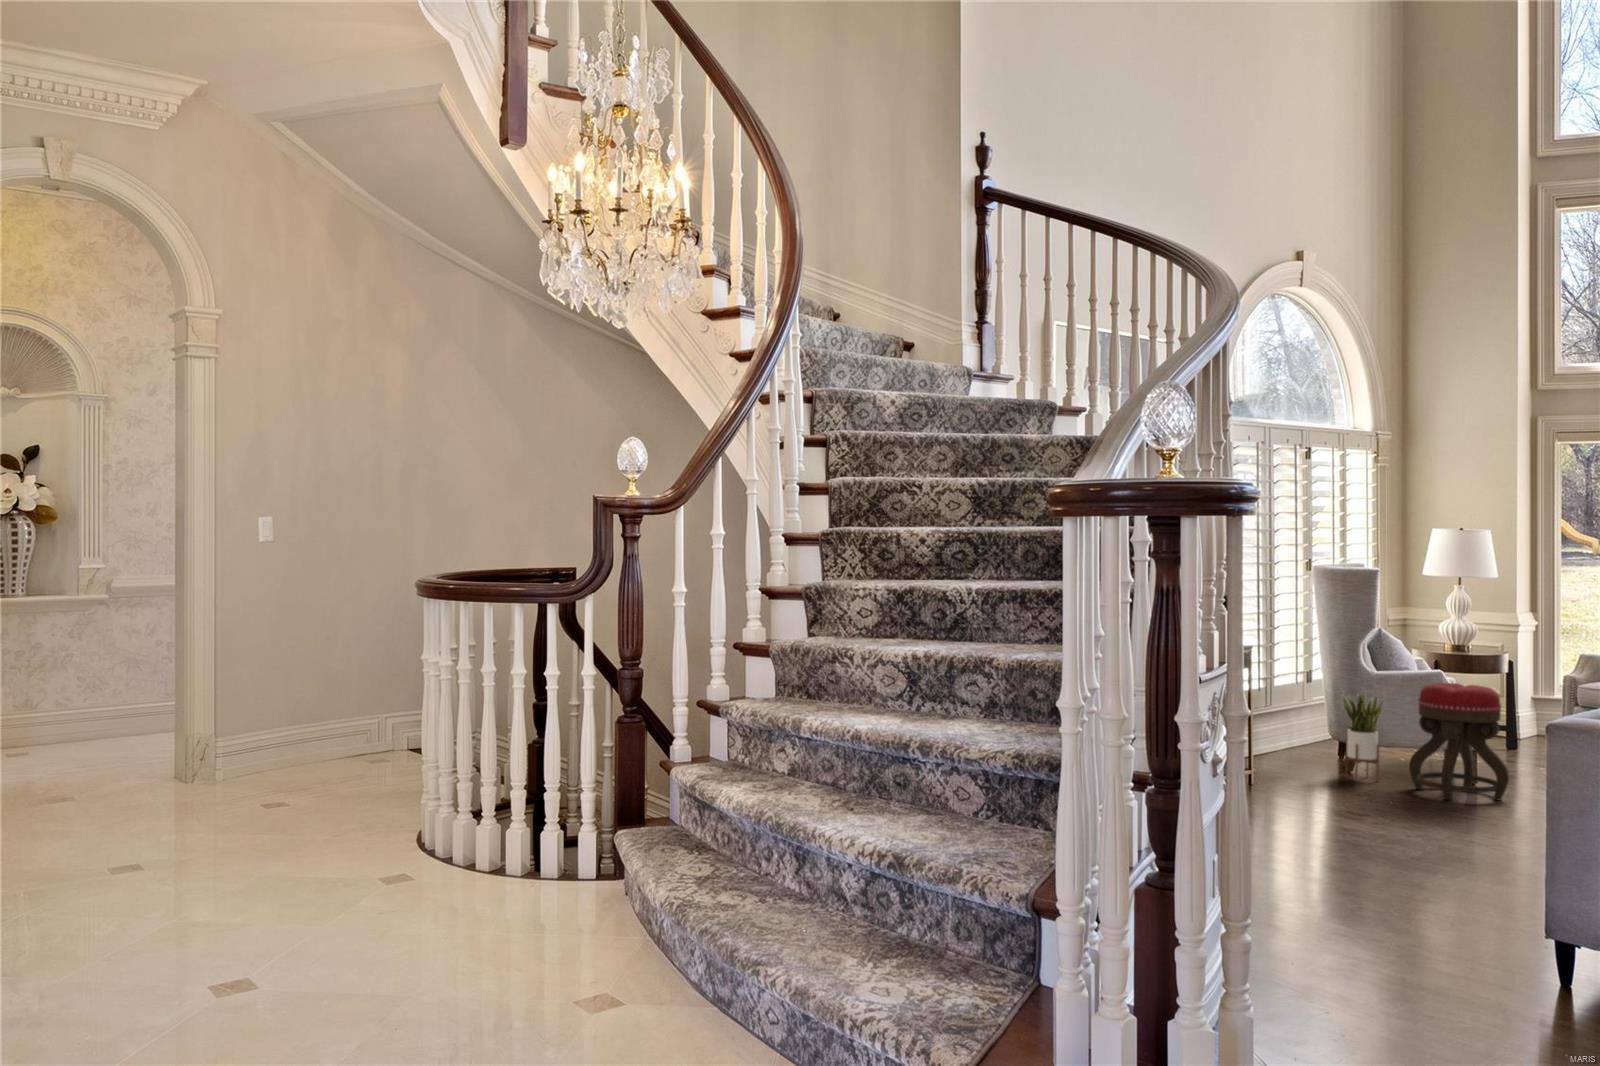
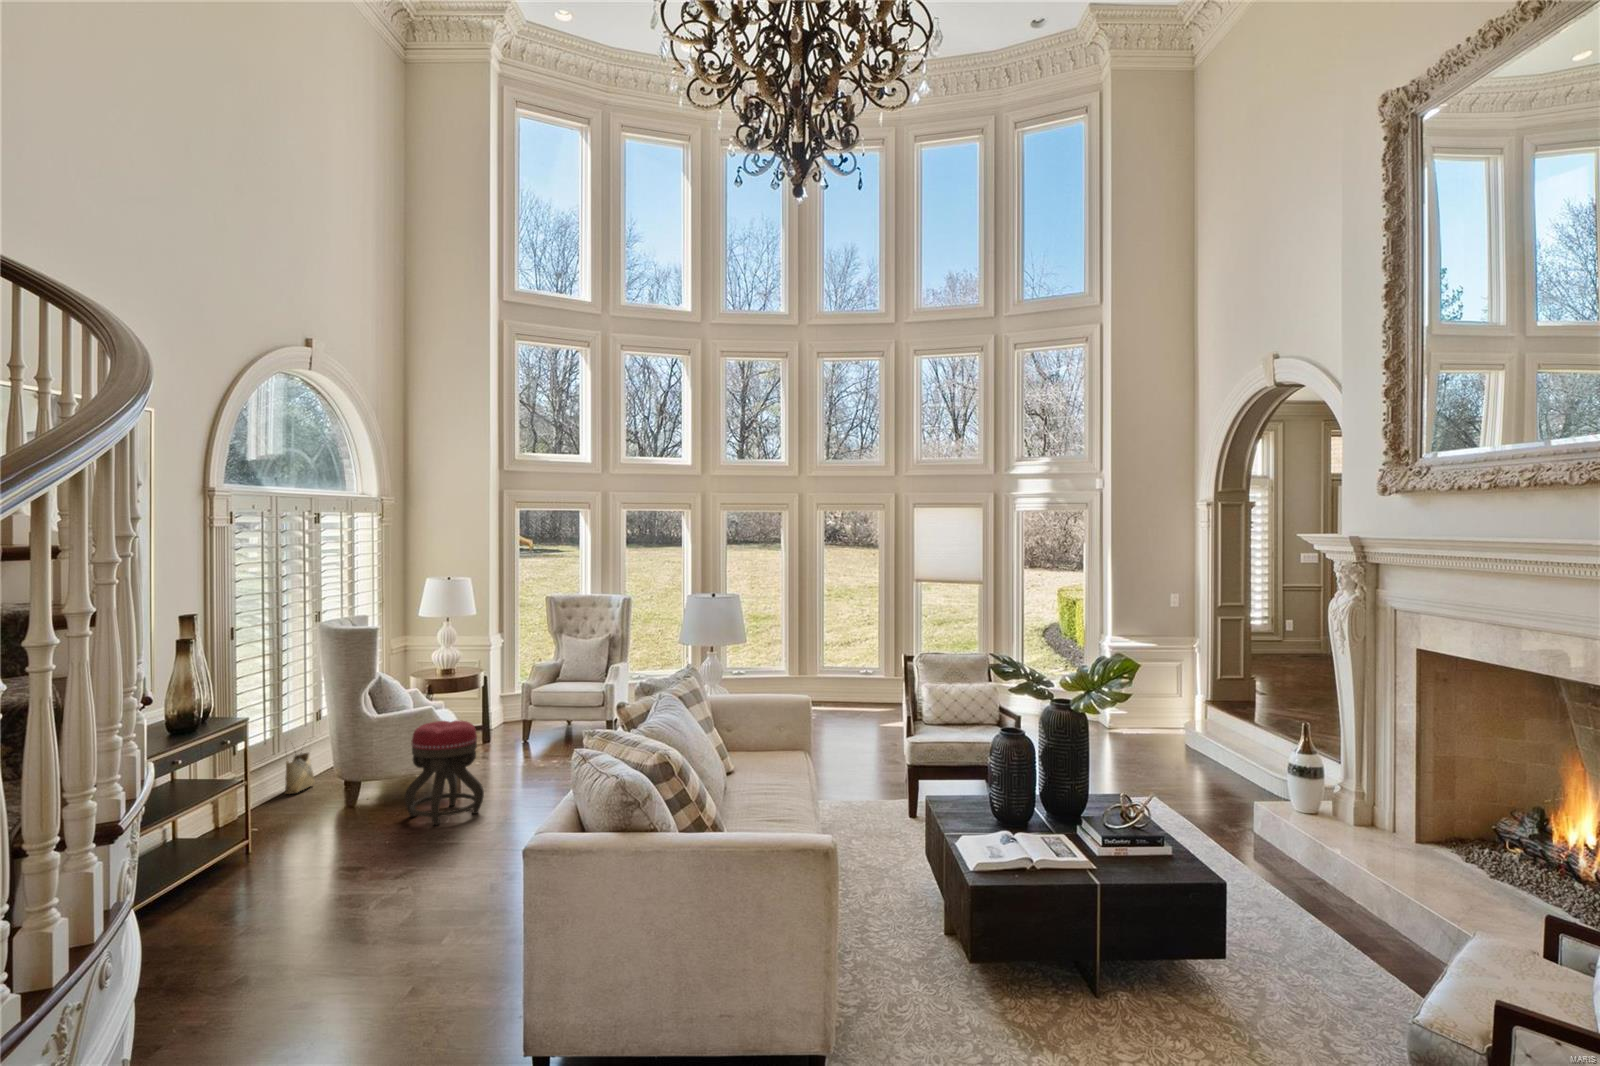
potted plant: present [1340,687,1383,781] -> none [342,733,382,819]
woven basket: none [1273,693,1304,752] -> present [285,753,315,794]

